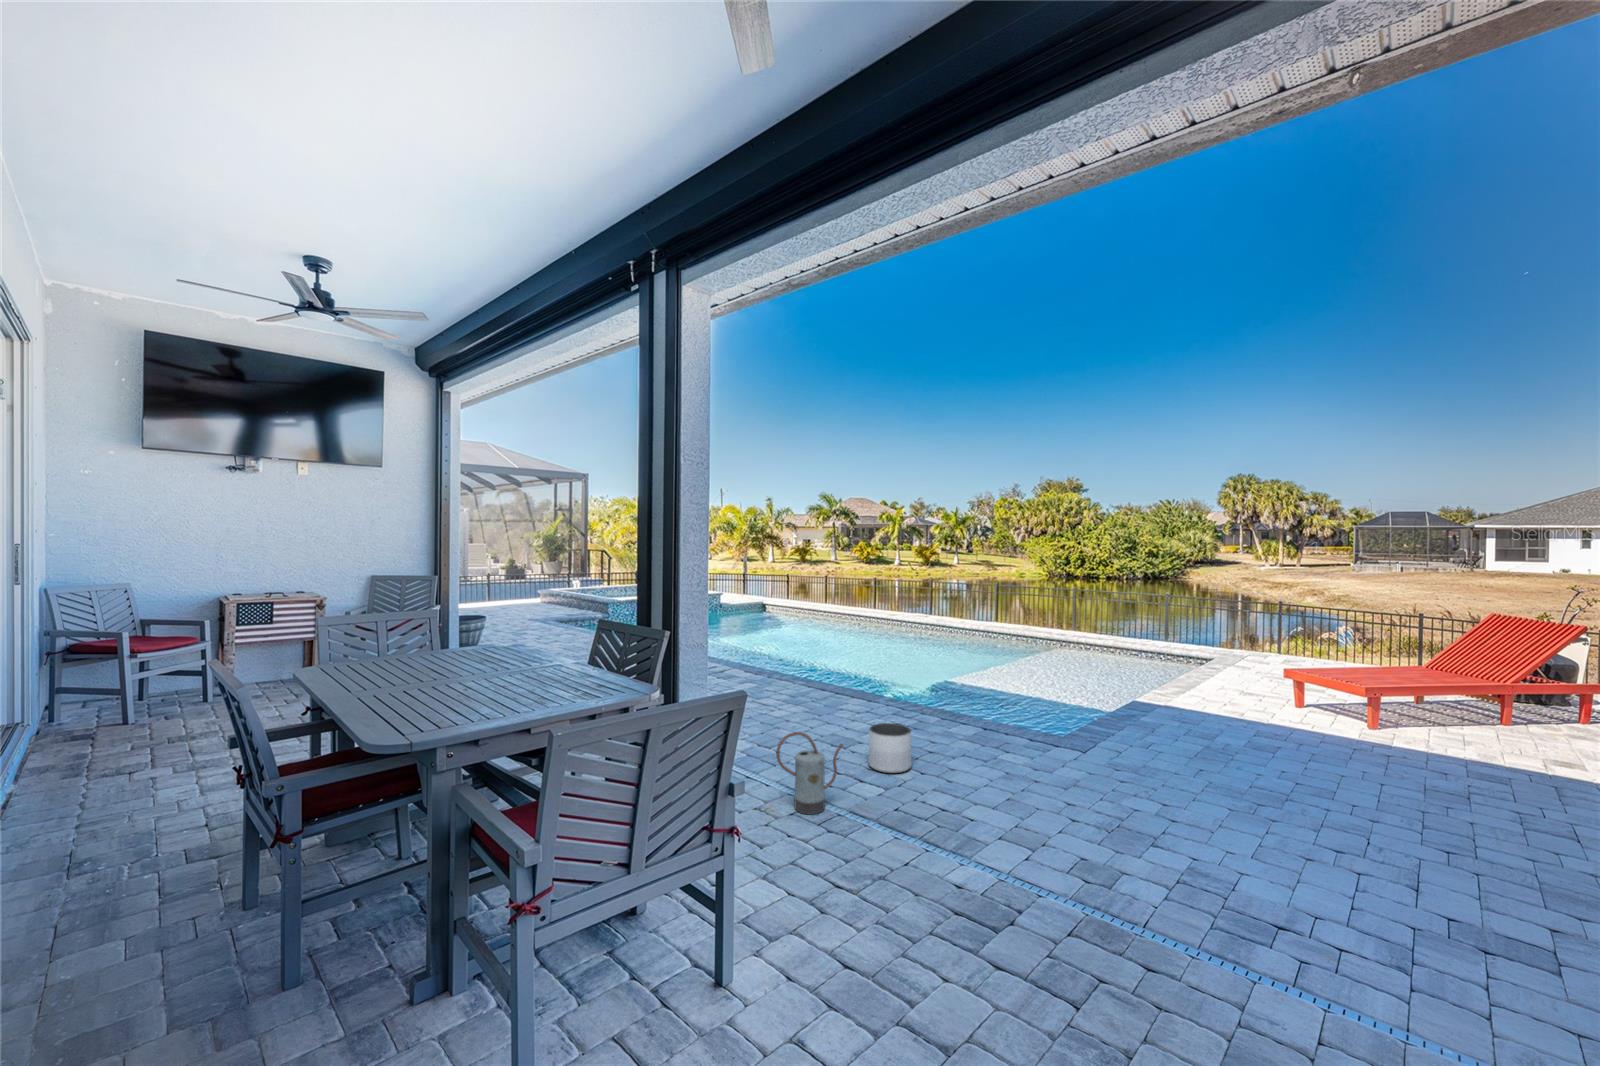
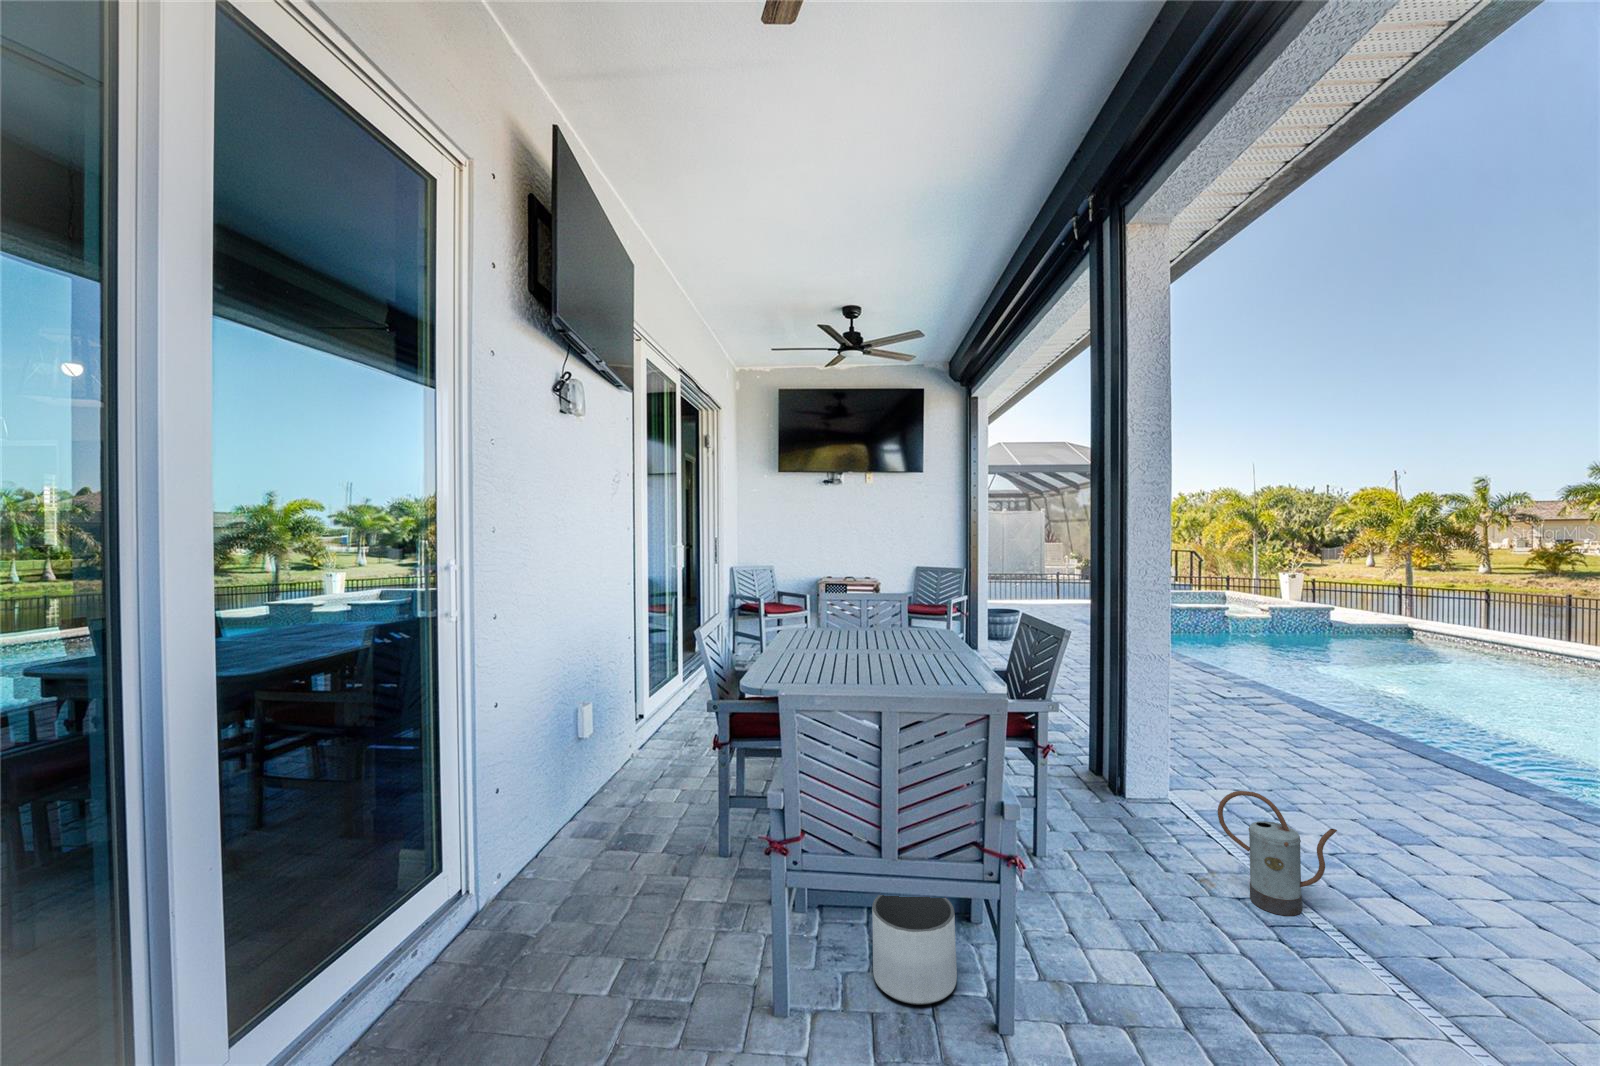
planter: present [868,723,911,773] -> present [872,895,957,1005]

